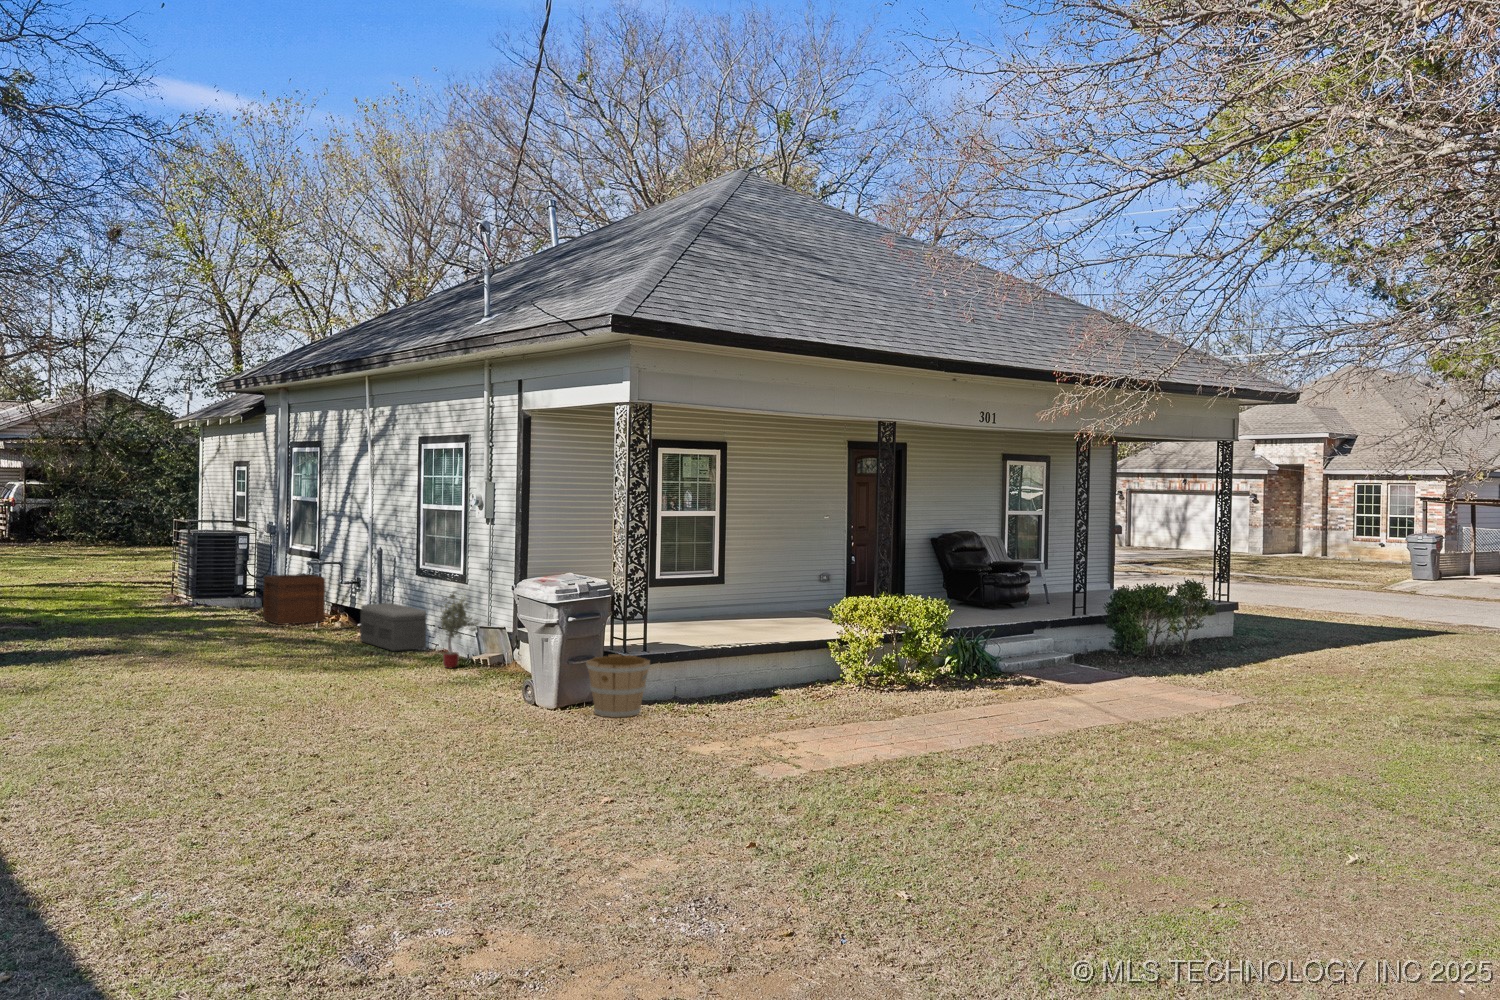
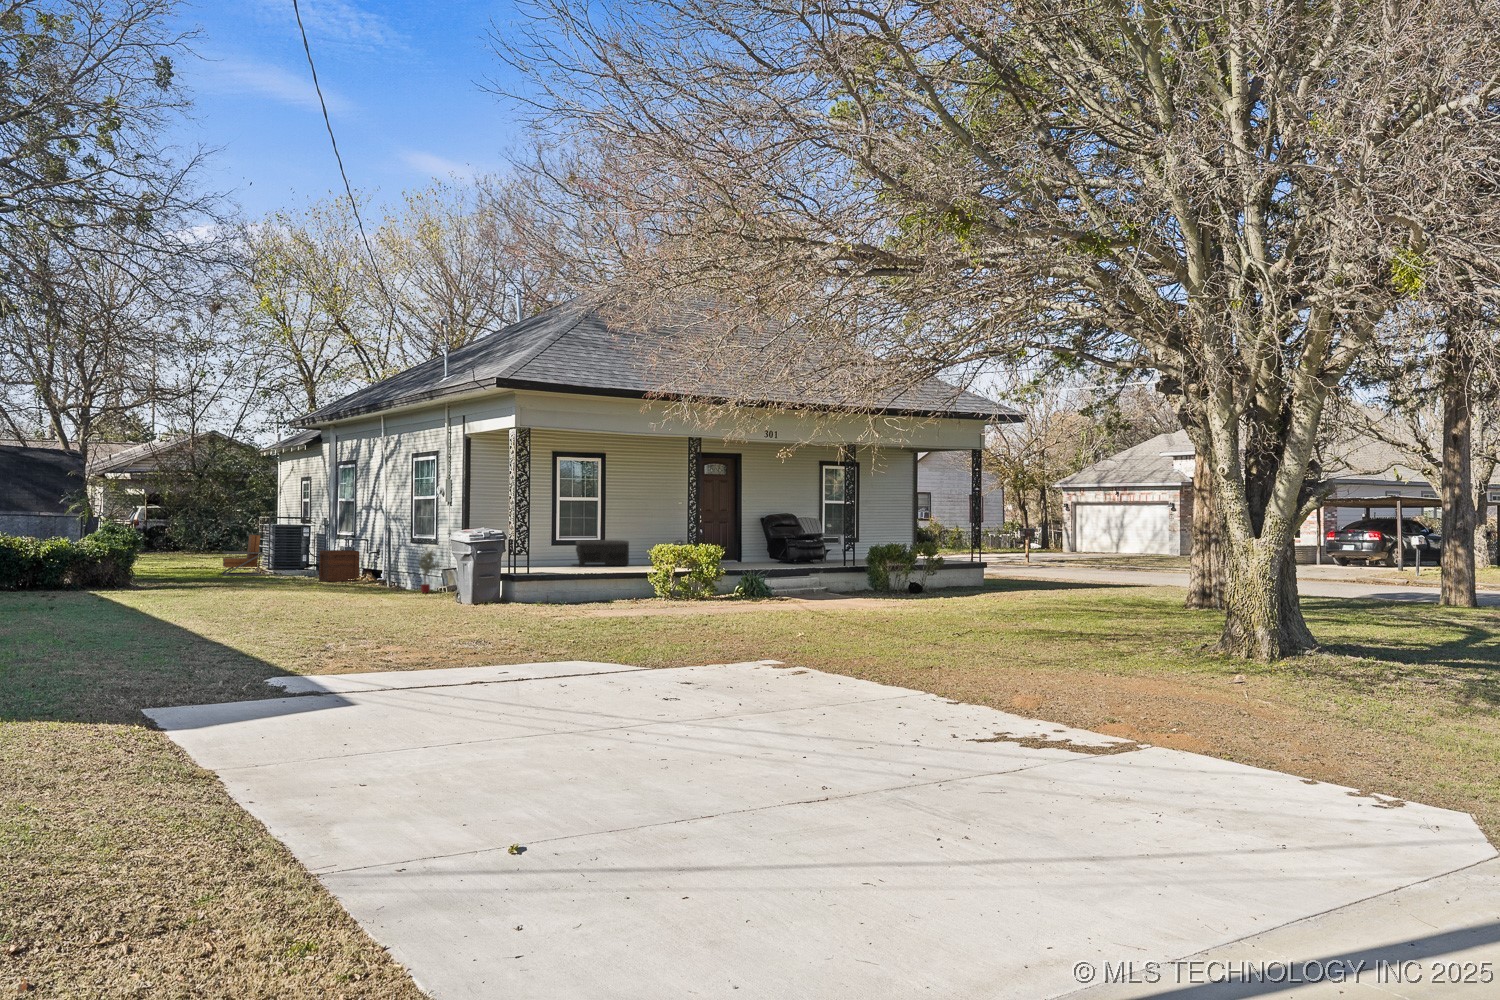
lounge chair: none [114,542,177,605] -> present [221,535,264,576]
storage bench: present [360,603,426,652] -> present [572,540,629,567]
wooden bucket: present [586,654,650,718] -> none [486,572,523,604]

